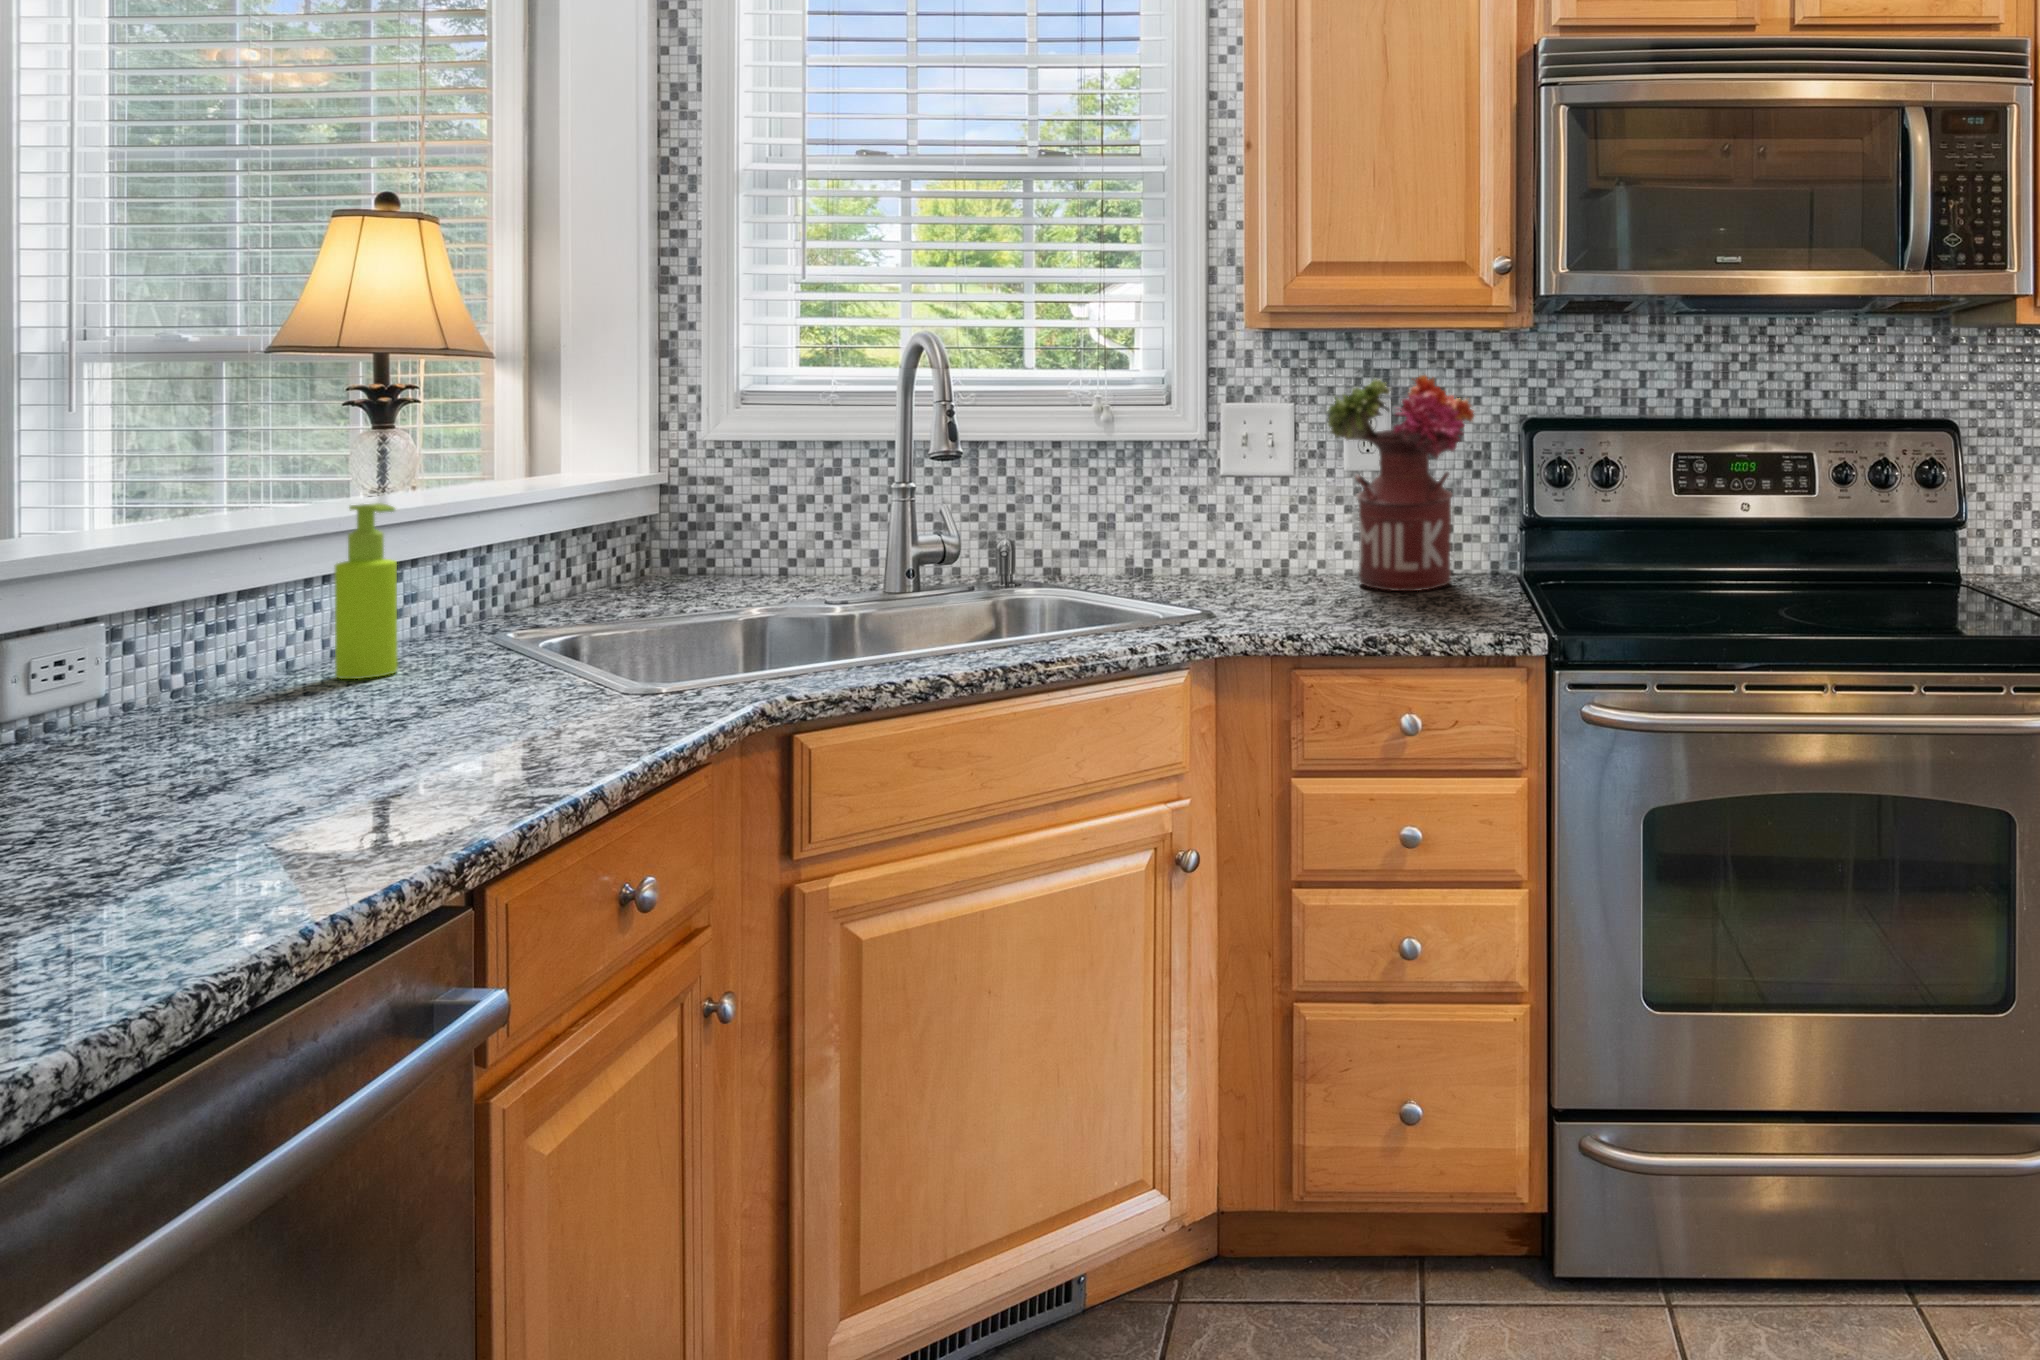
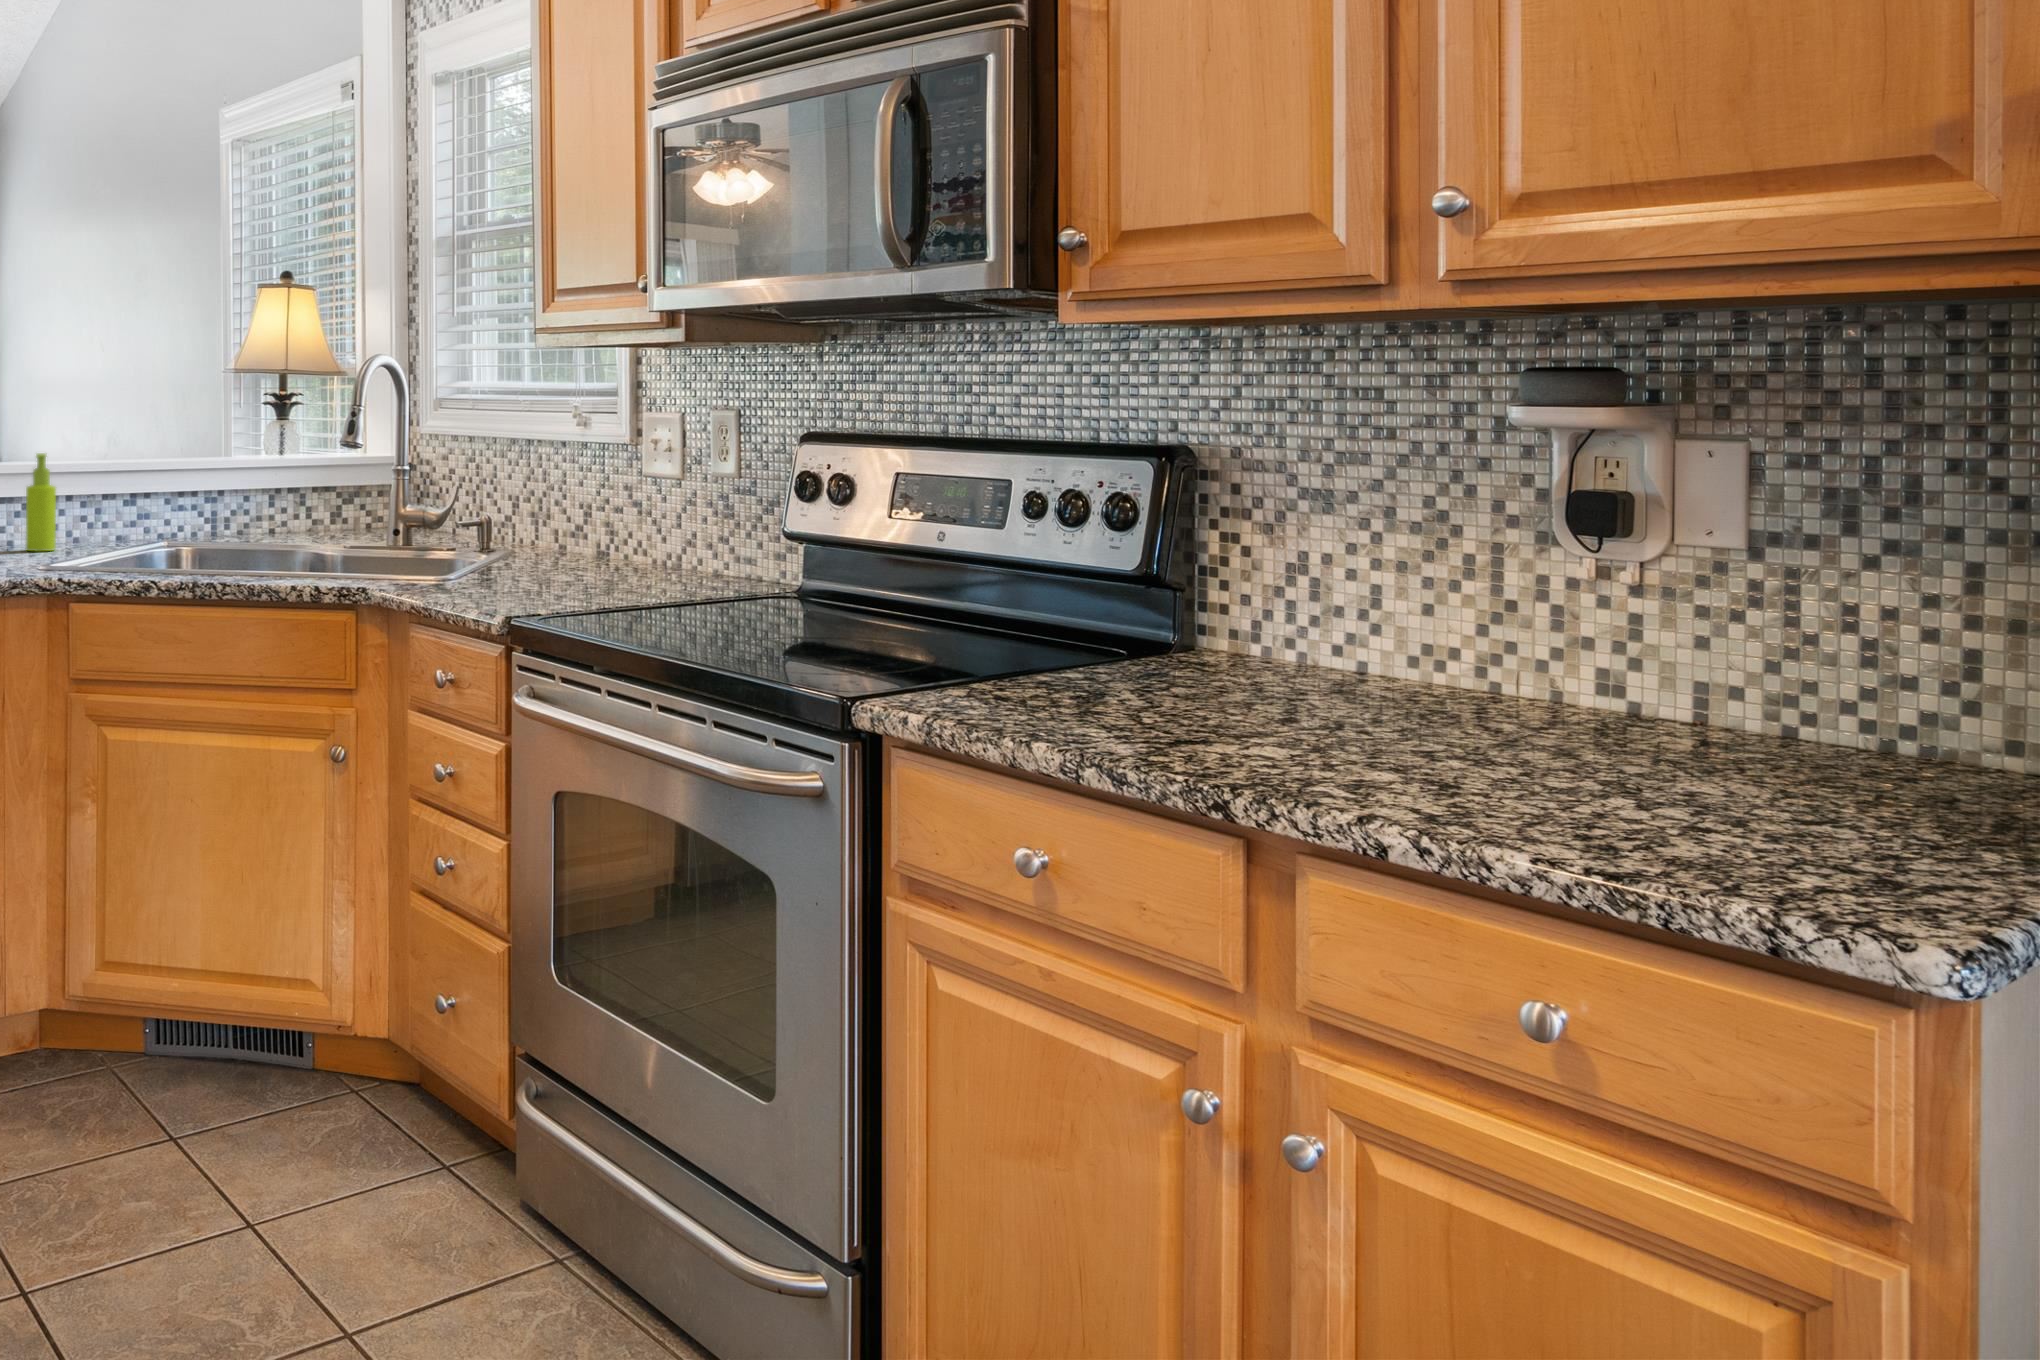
flower arrangement: present [1327,375,1474,591] -> none [606,384,741,589]

